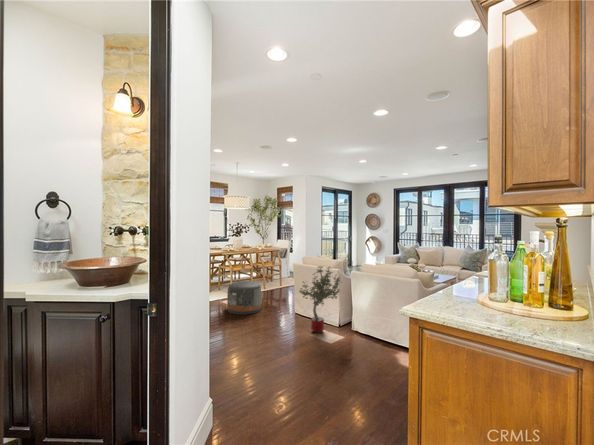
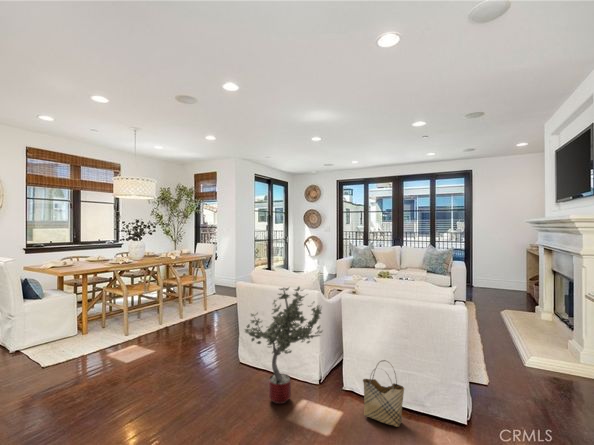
pouf: present [227,281,261,314] -> none [110,314,174,378]
woven basket: none [363,312,386,348] -> present [363,360,404,427]

